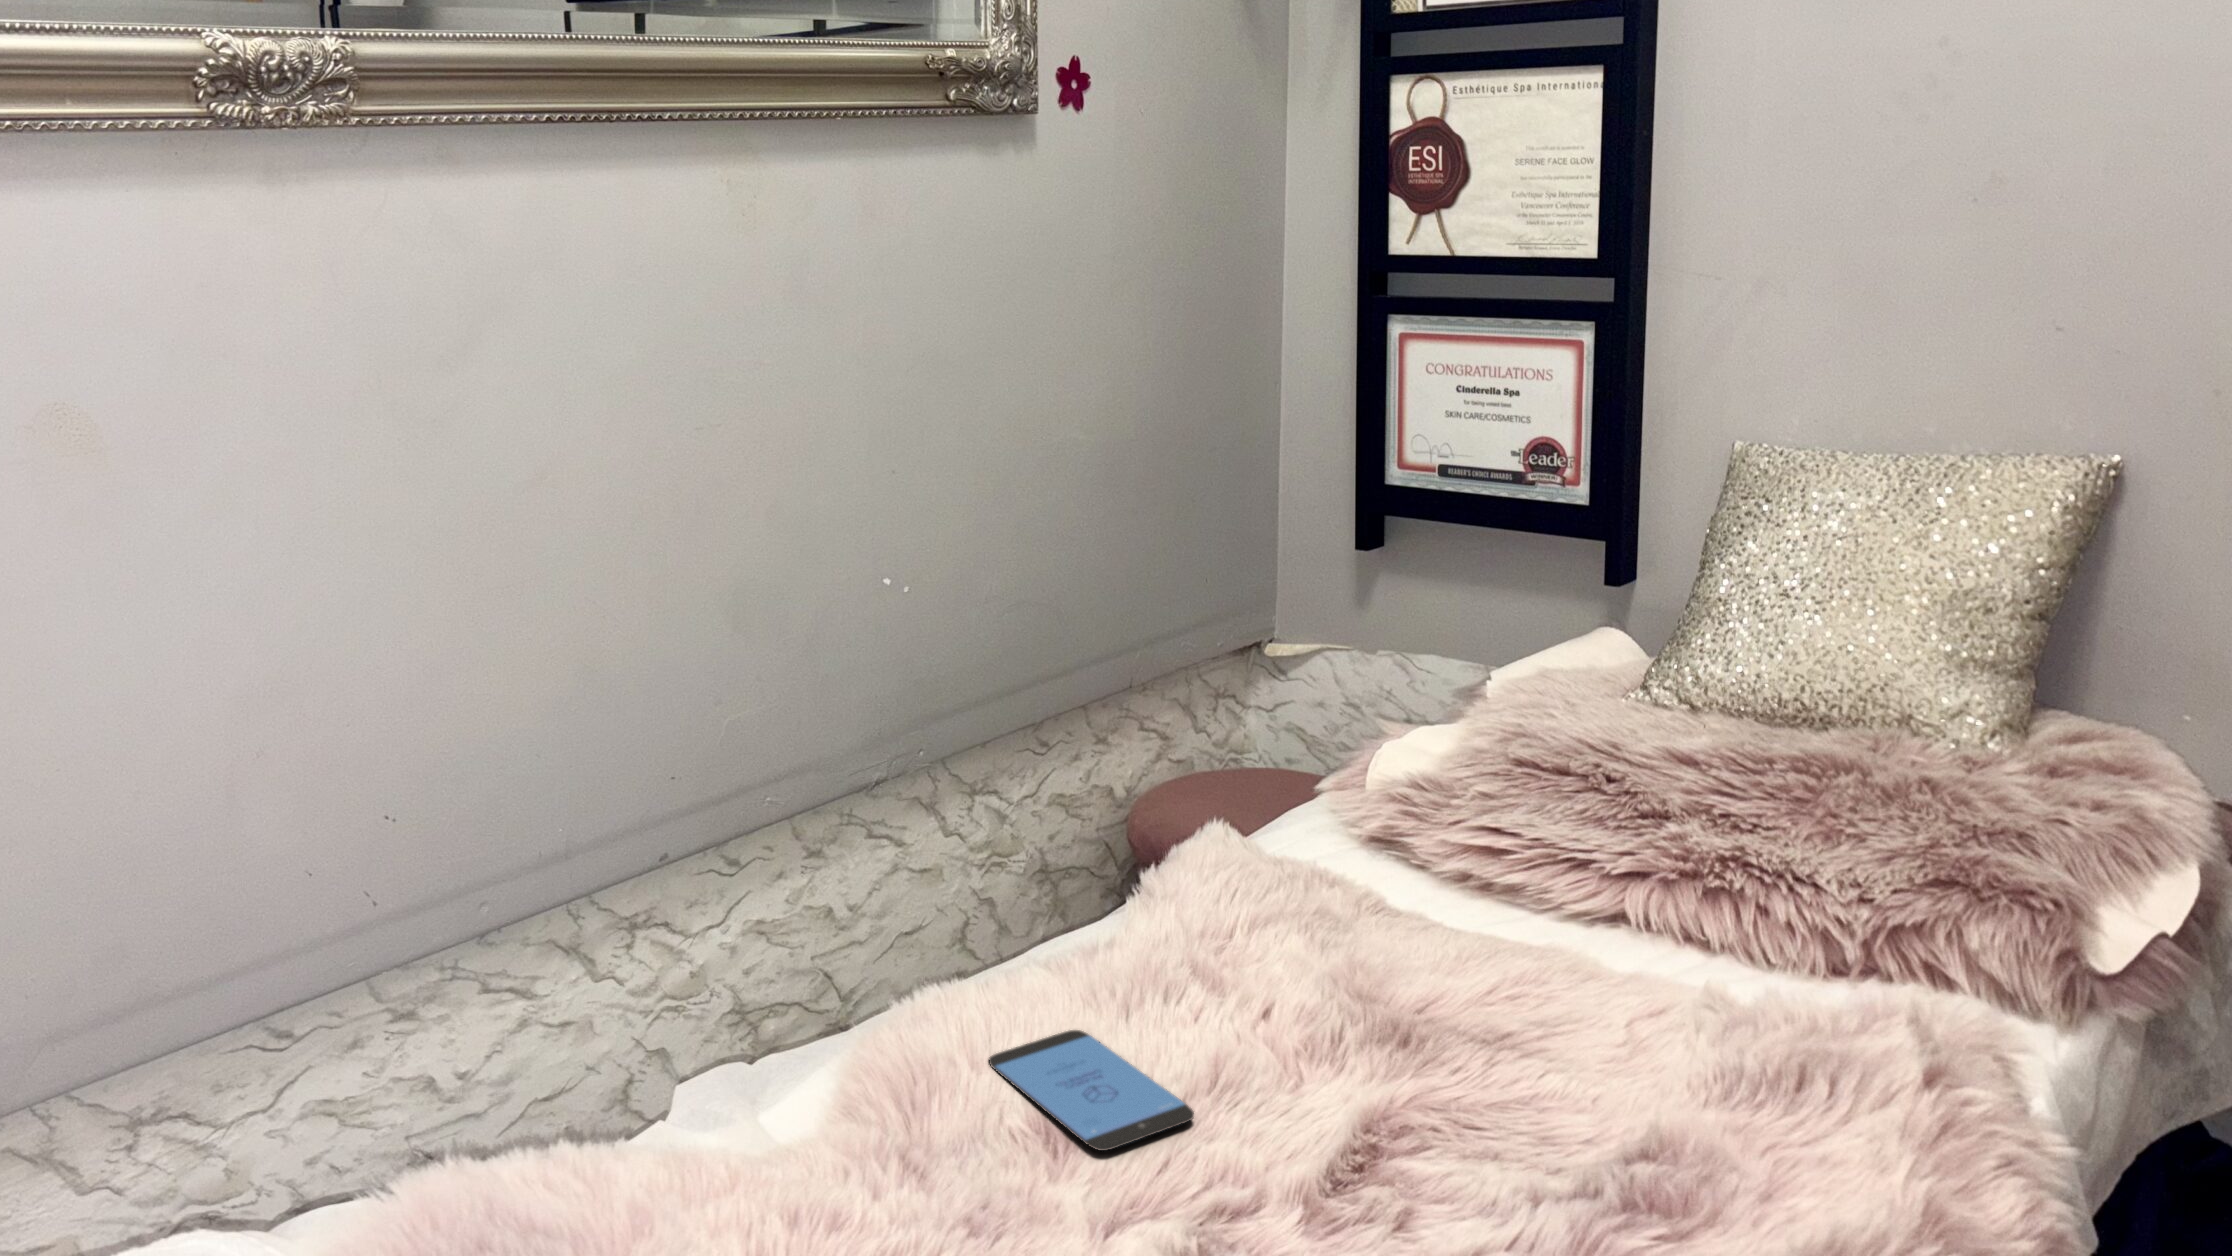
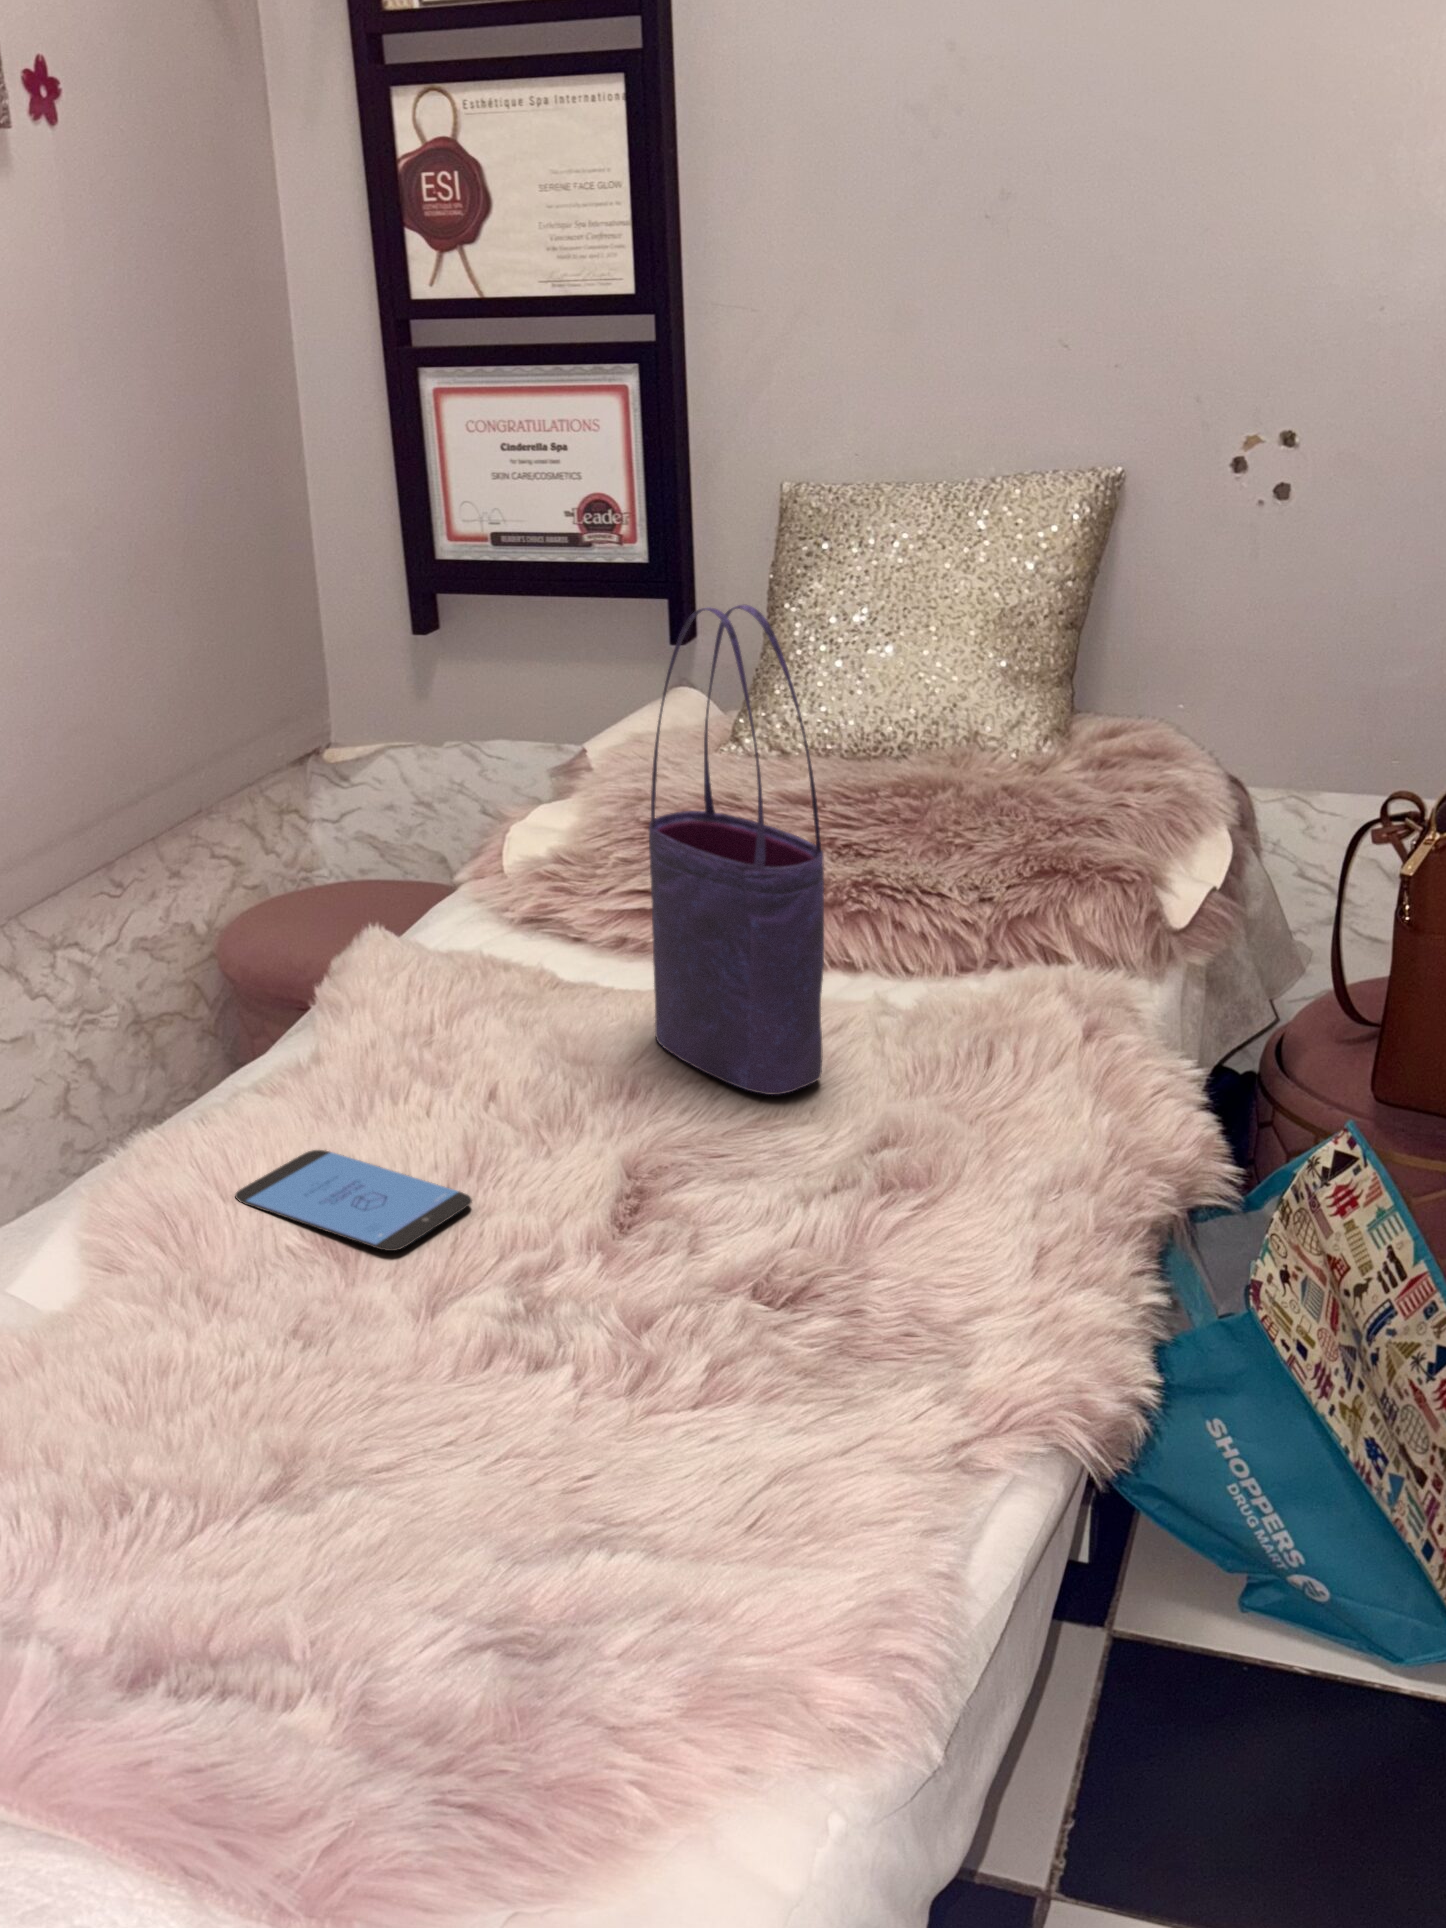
tote bag: none [1449,572,1620,1075] -> present [649,605,824,1095]

